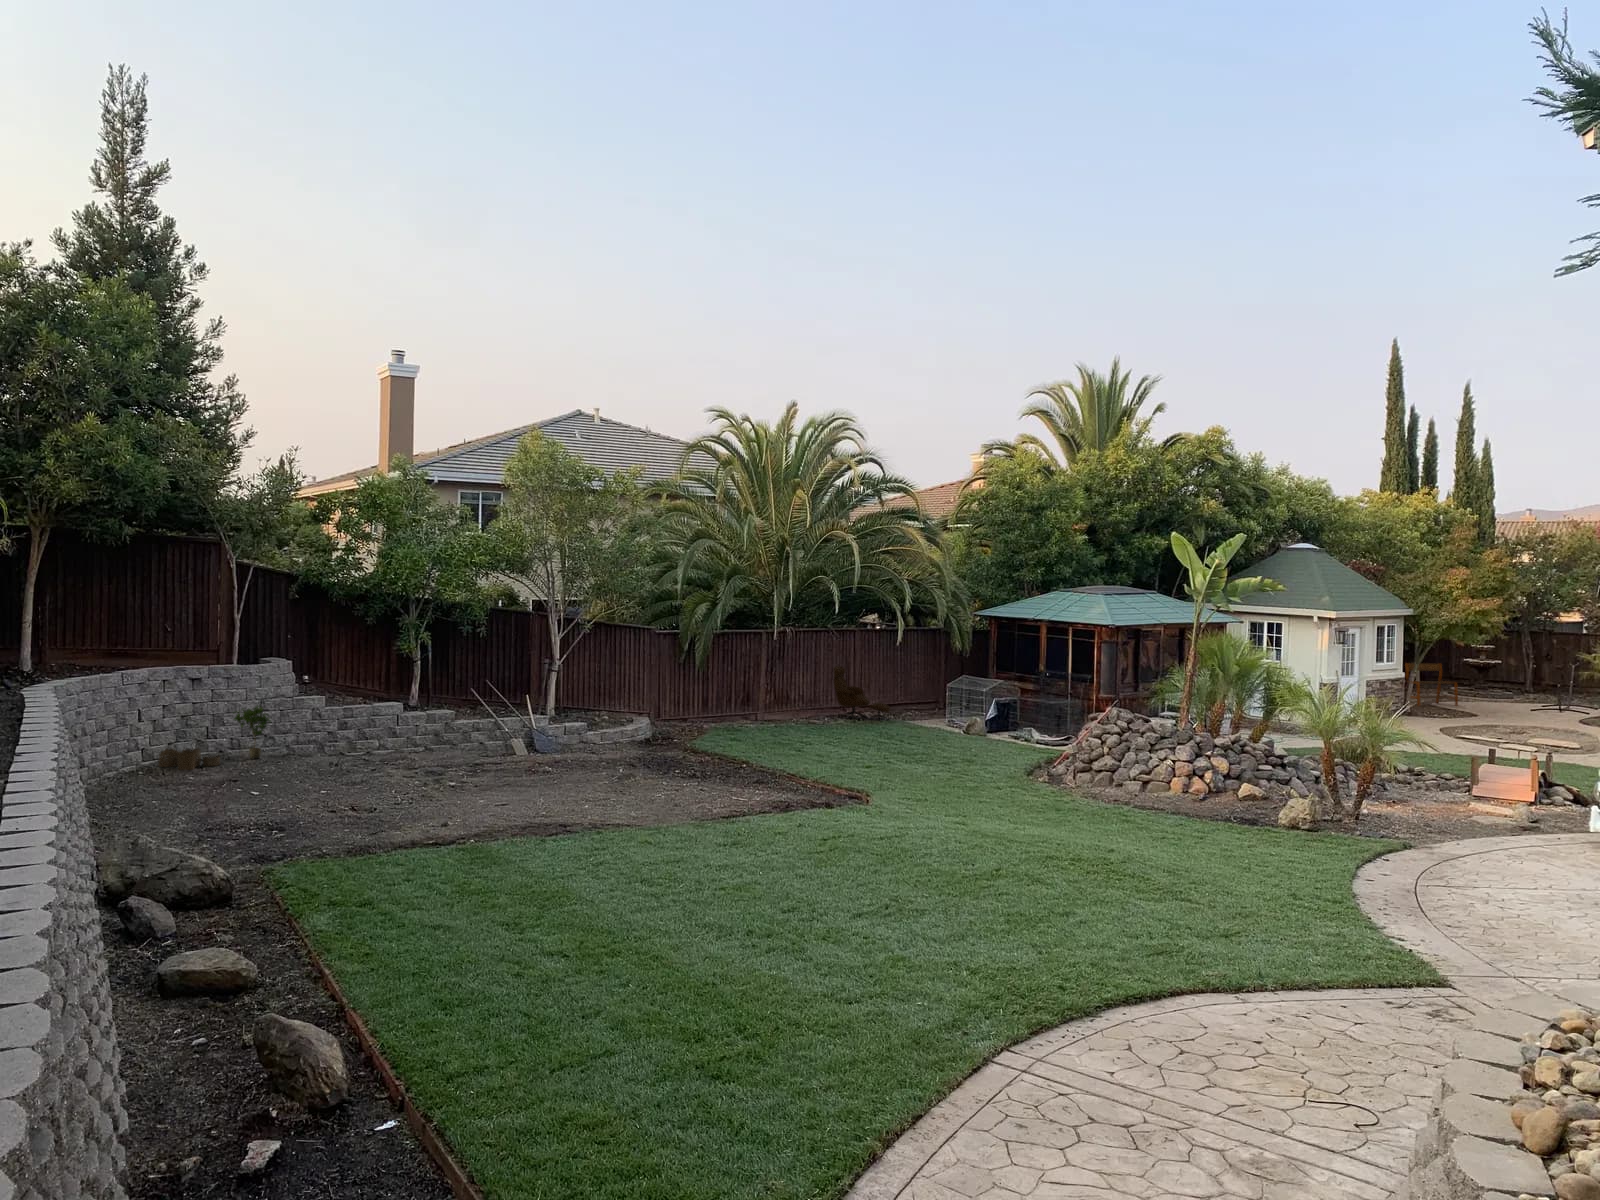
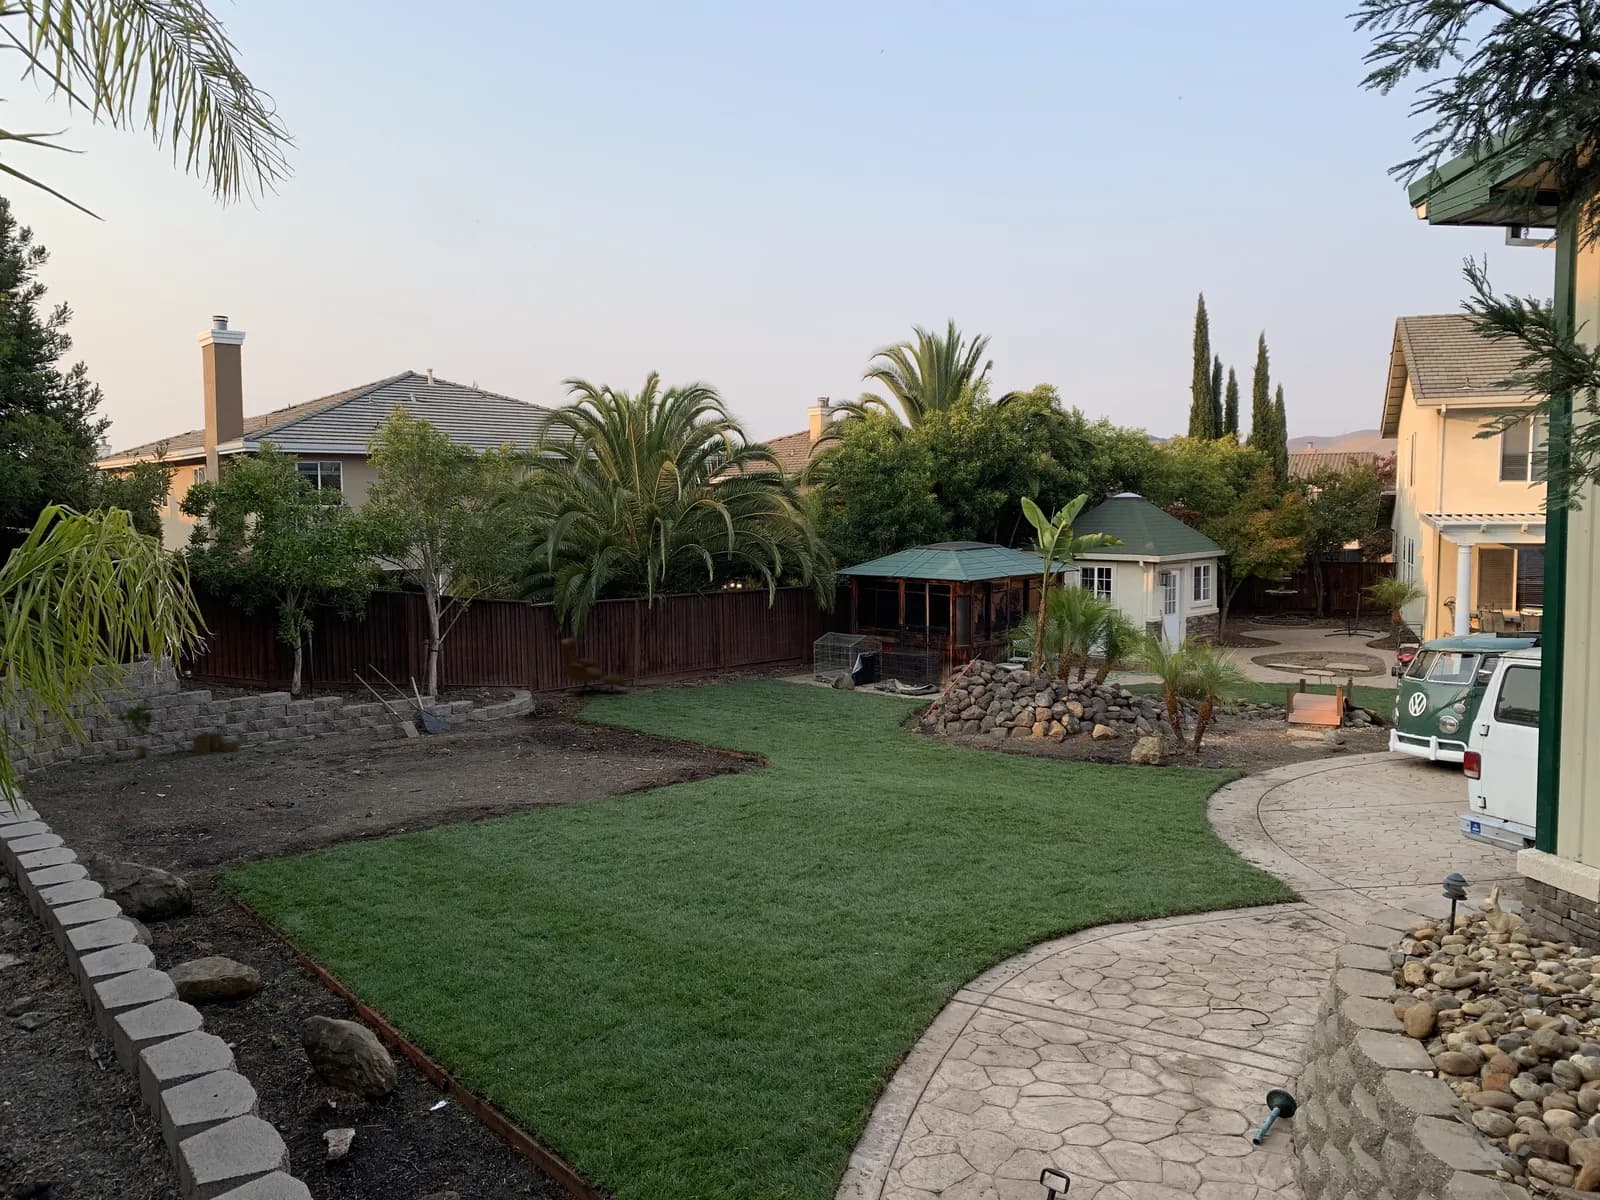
bench: present [1405,663,1458,706] -> none [1211,598,1257,638]
lounge chair: present [833,666,891,719] -> present [562,638,625,694]
woven basket: present [159,748,220,770] -> present [193,732,239,755]

